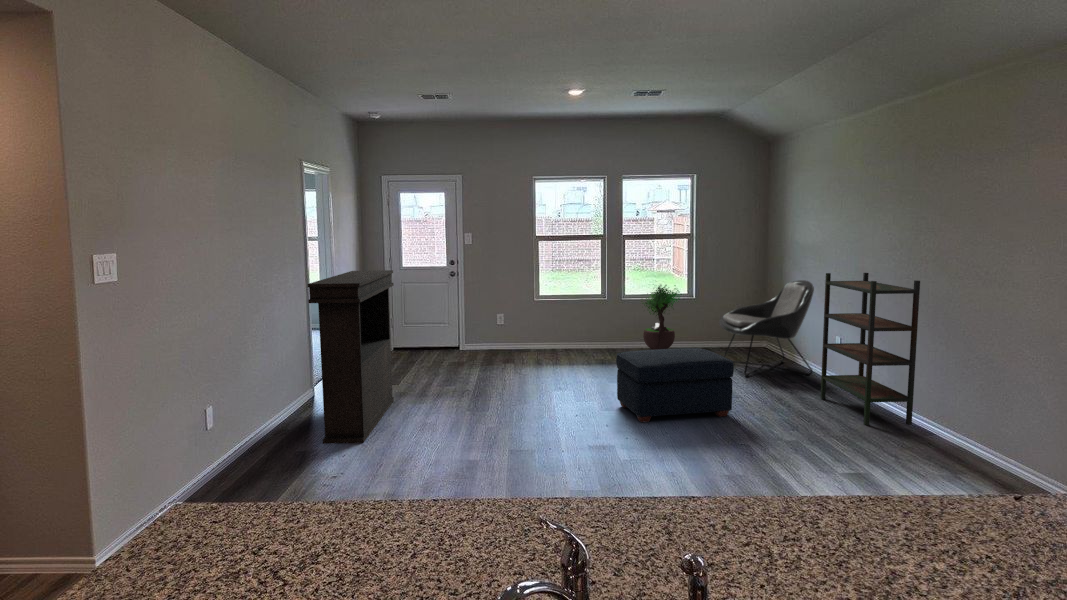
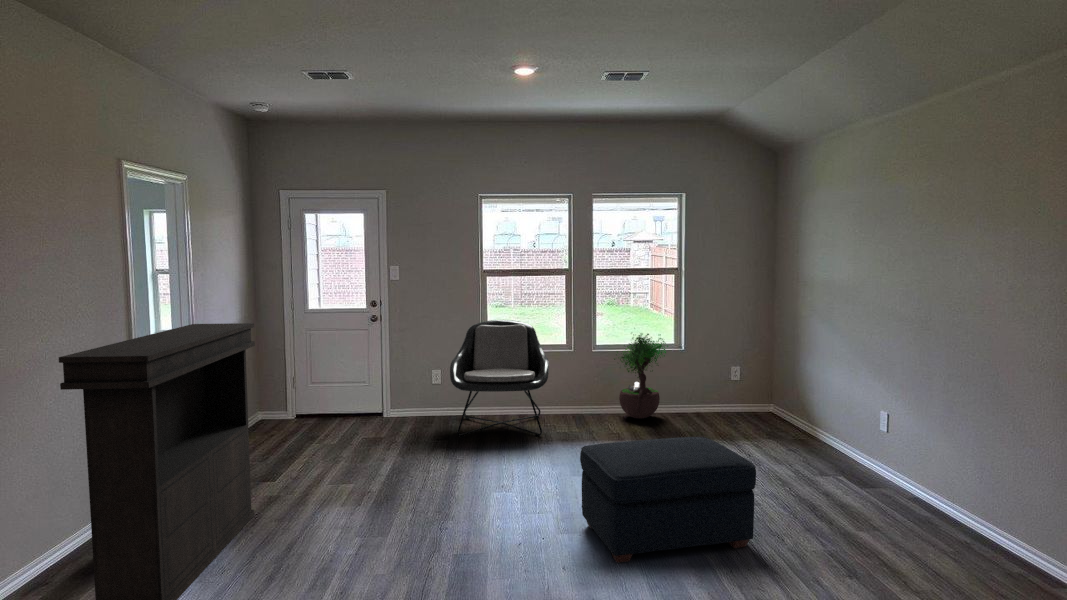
bookshelf: present [821,273,920,426] -> none [873,328,1040,568]
lounge chair: present [719,280,814,377] -> present [450,320,549,438]

